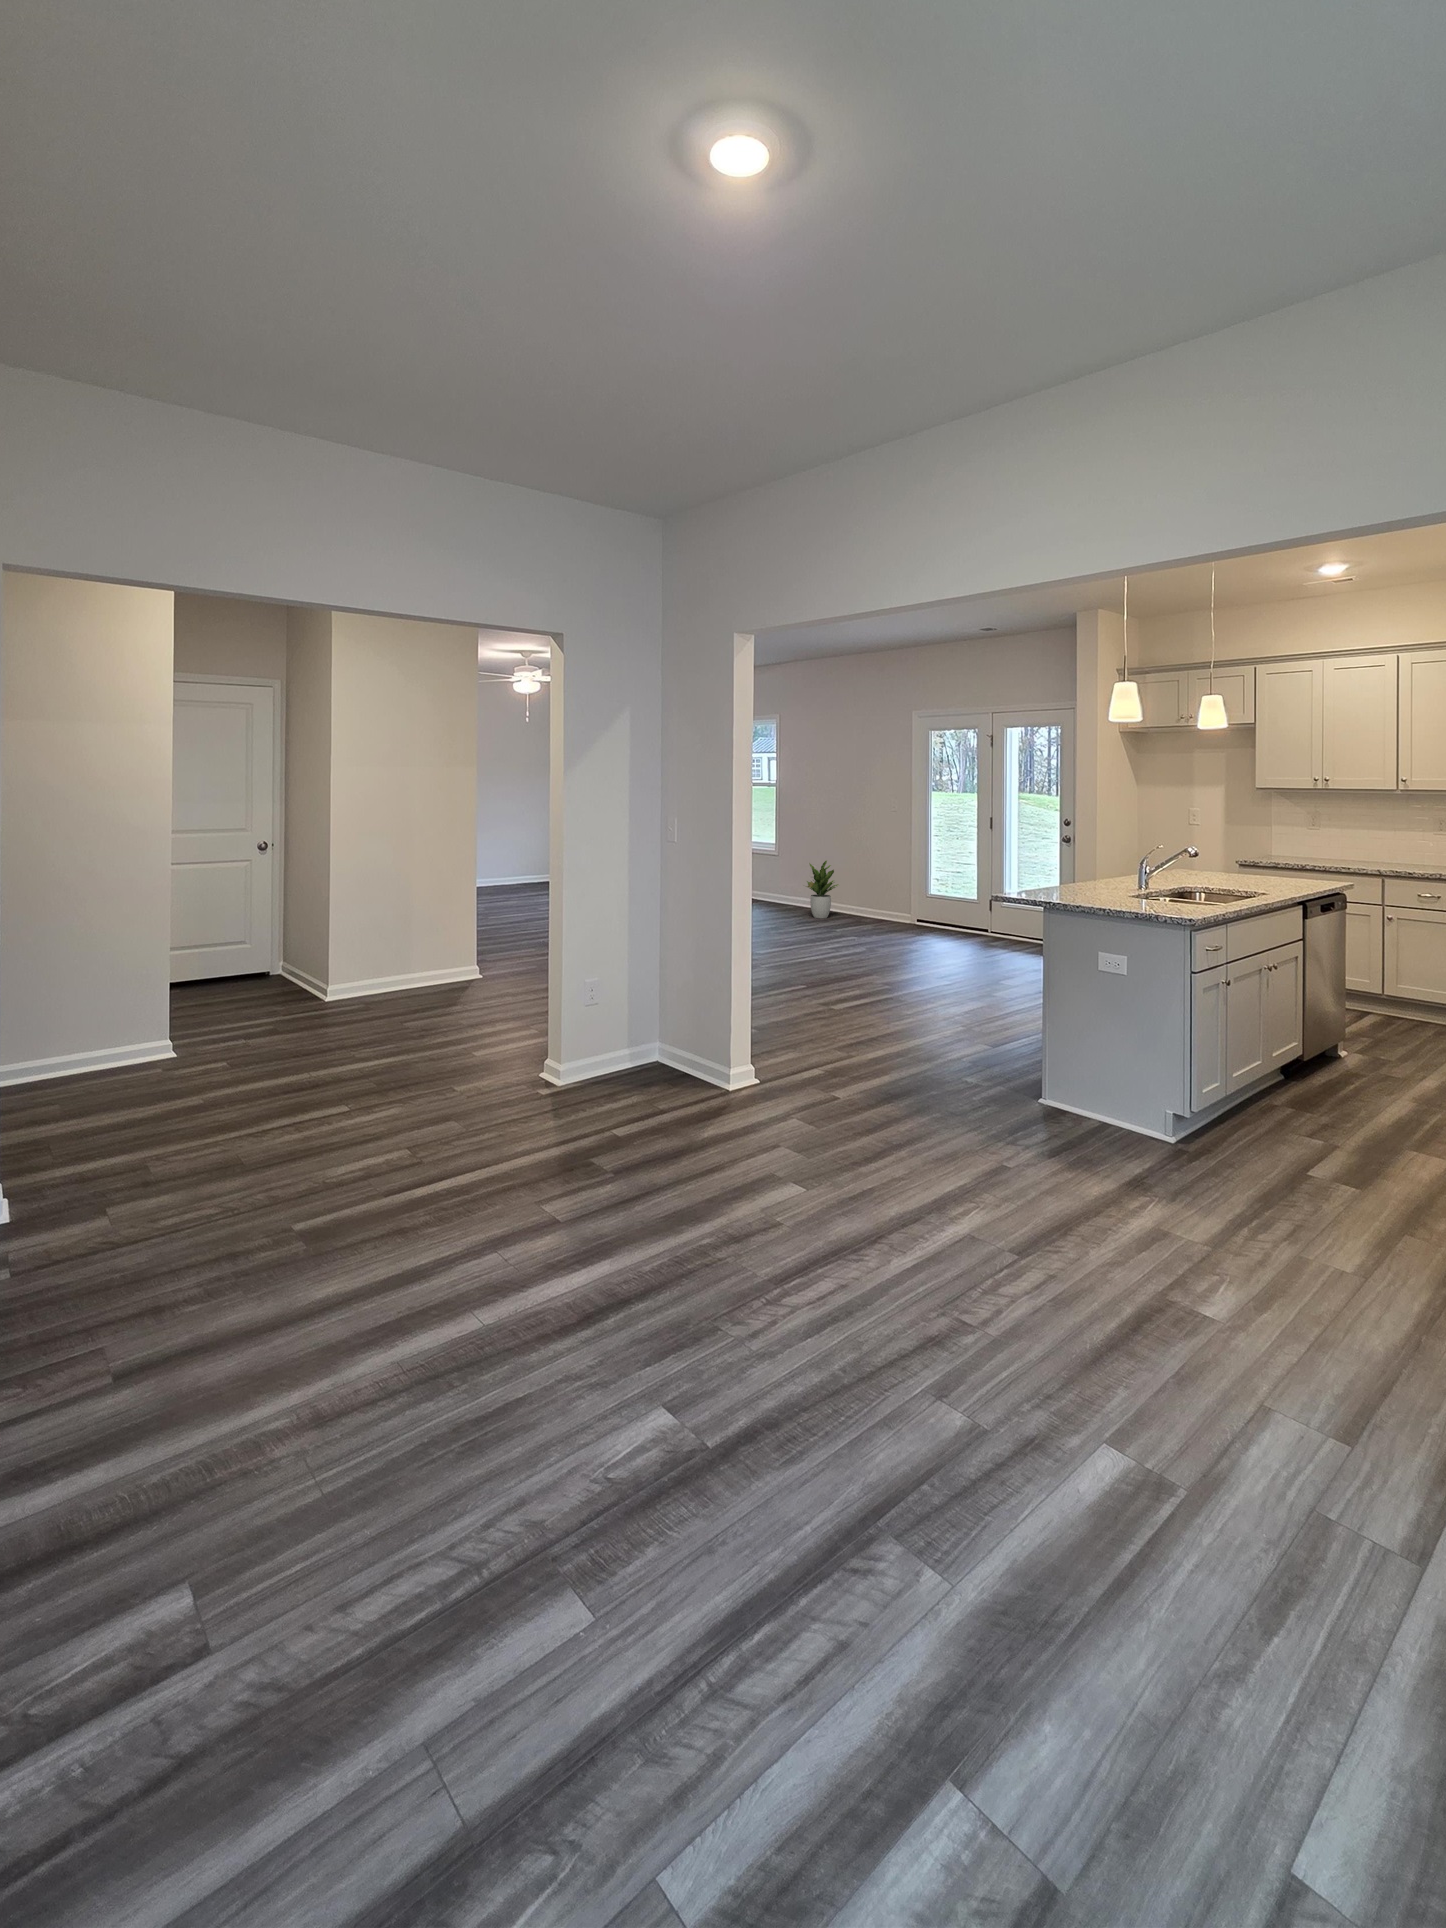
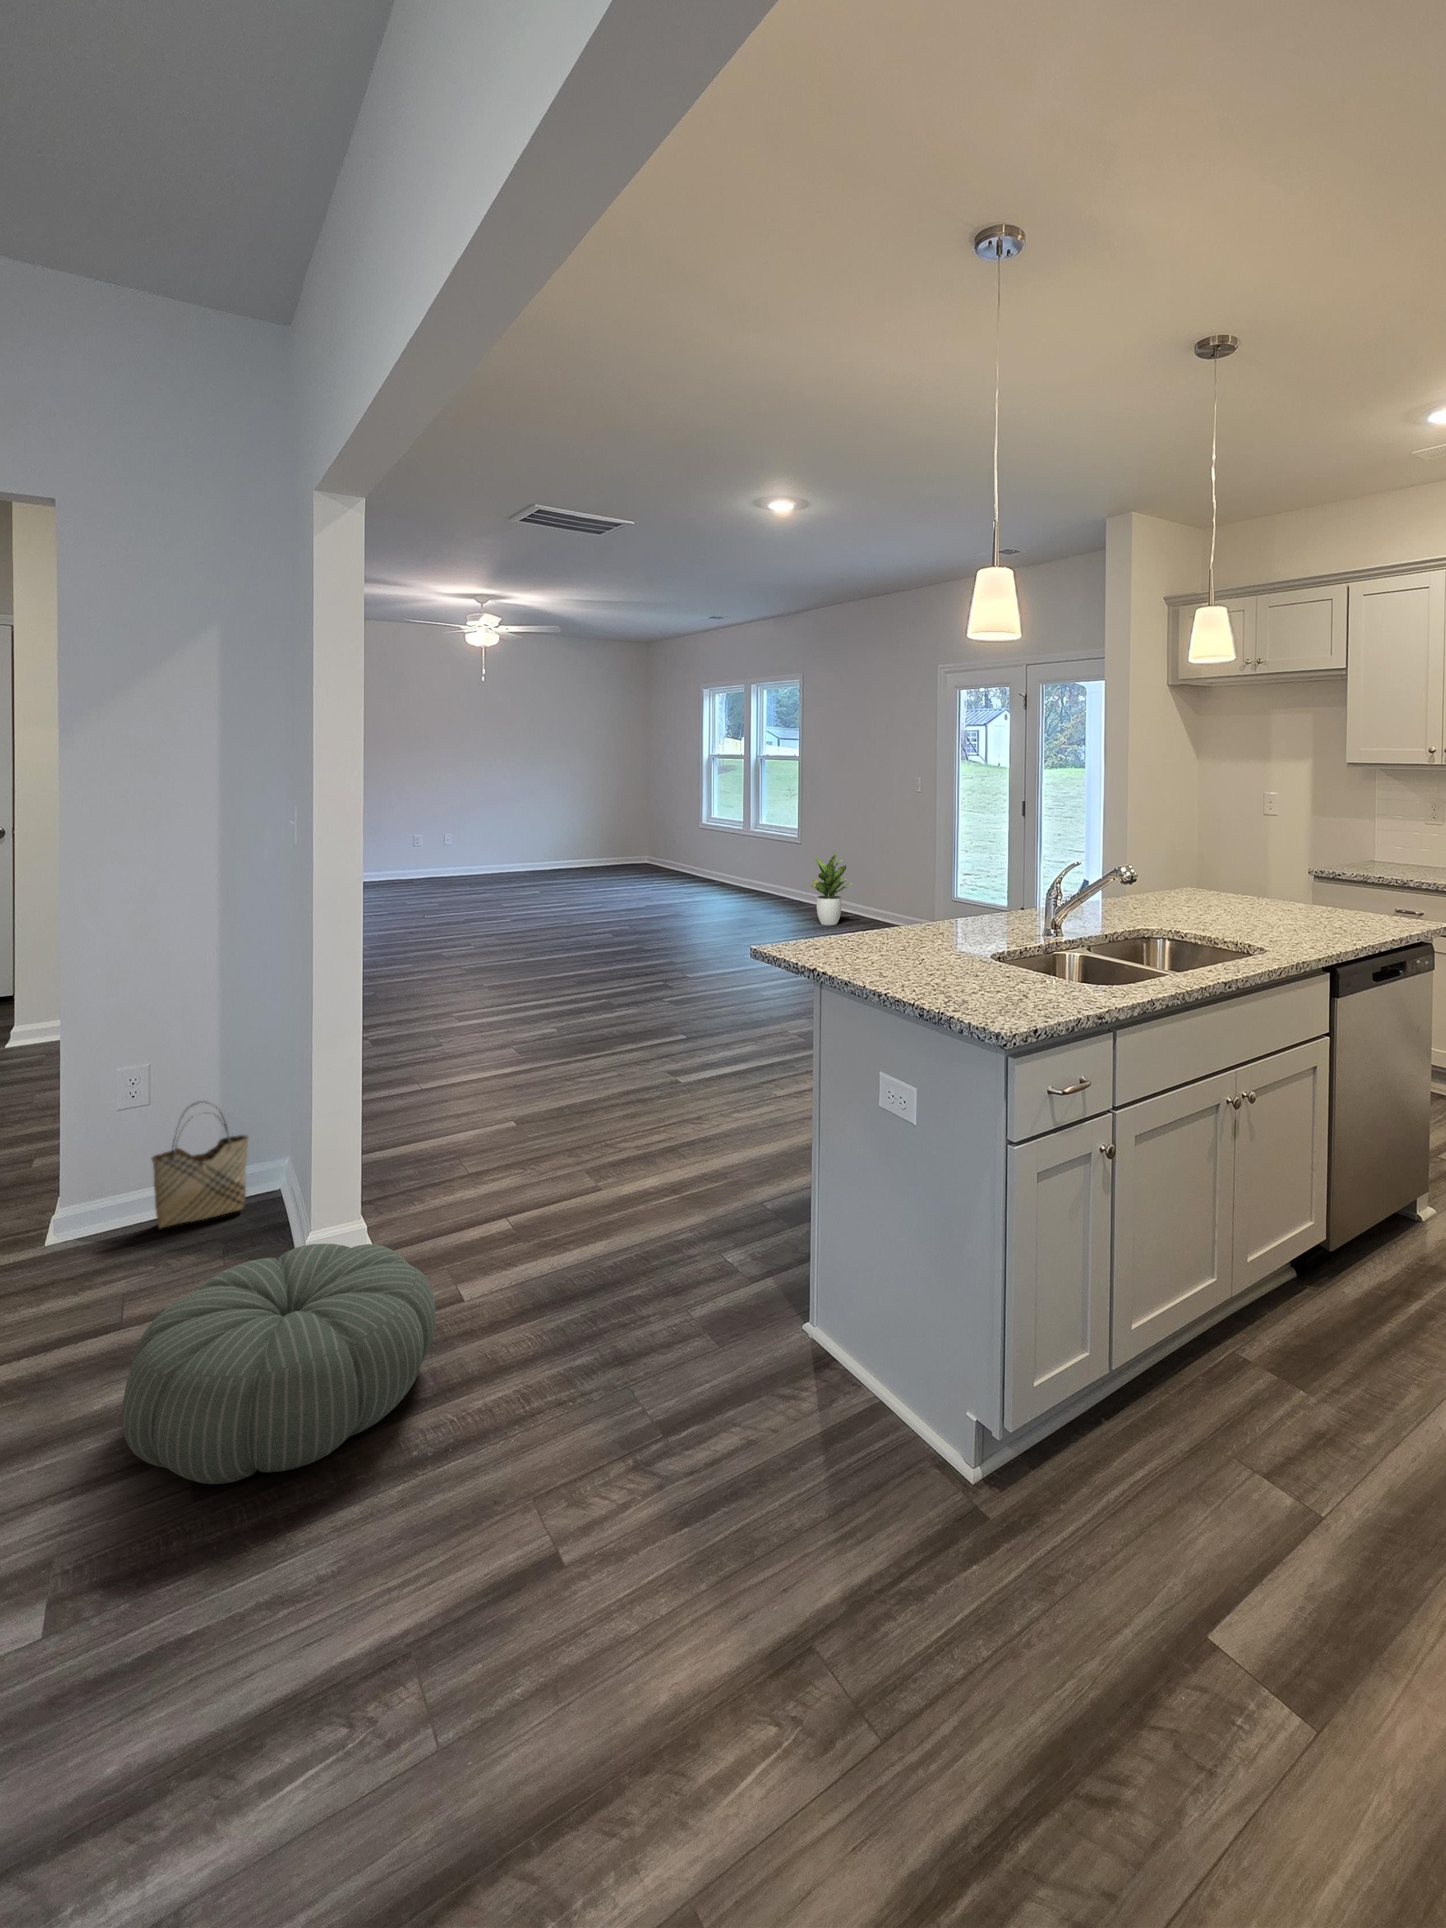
woven basket: none [607,1002,651,1077] -> present [151,1101,249,1228]
pouf: none [738,1058,879,1150] -> present [122,1244,436,1484]

